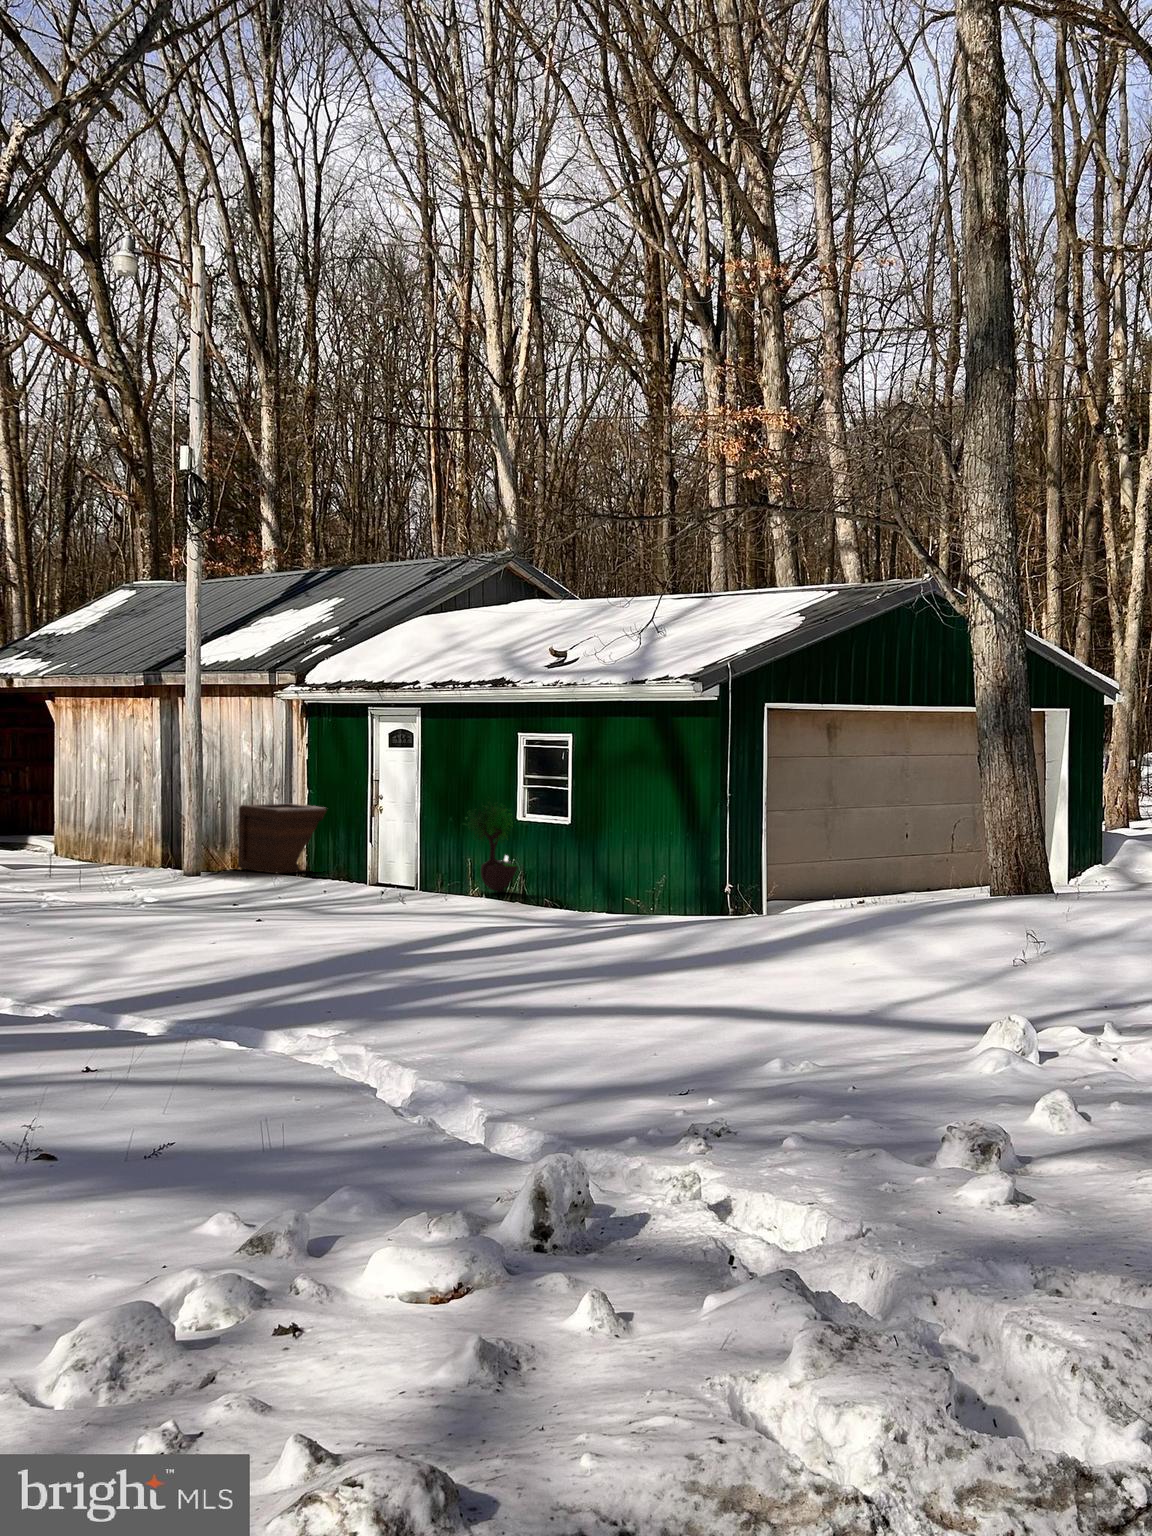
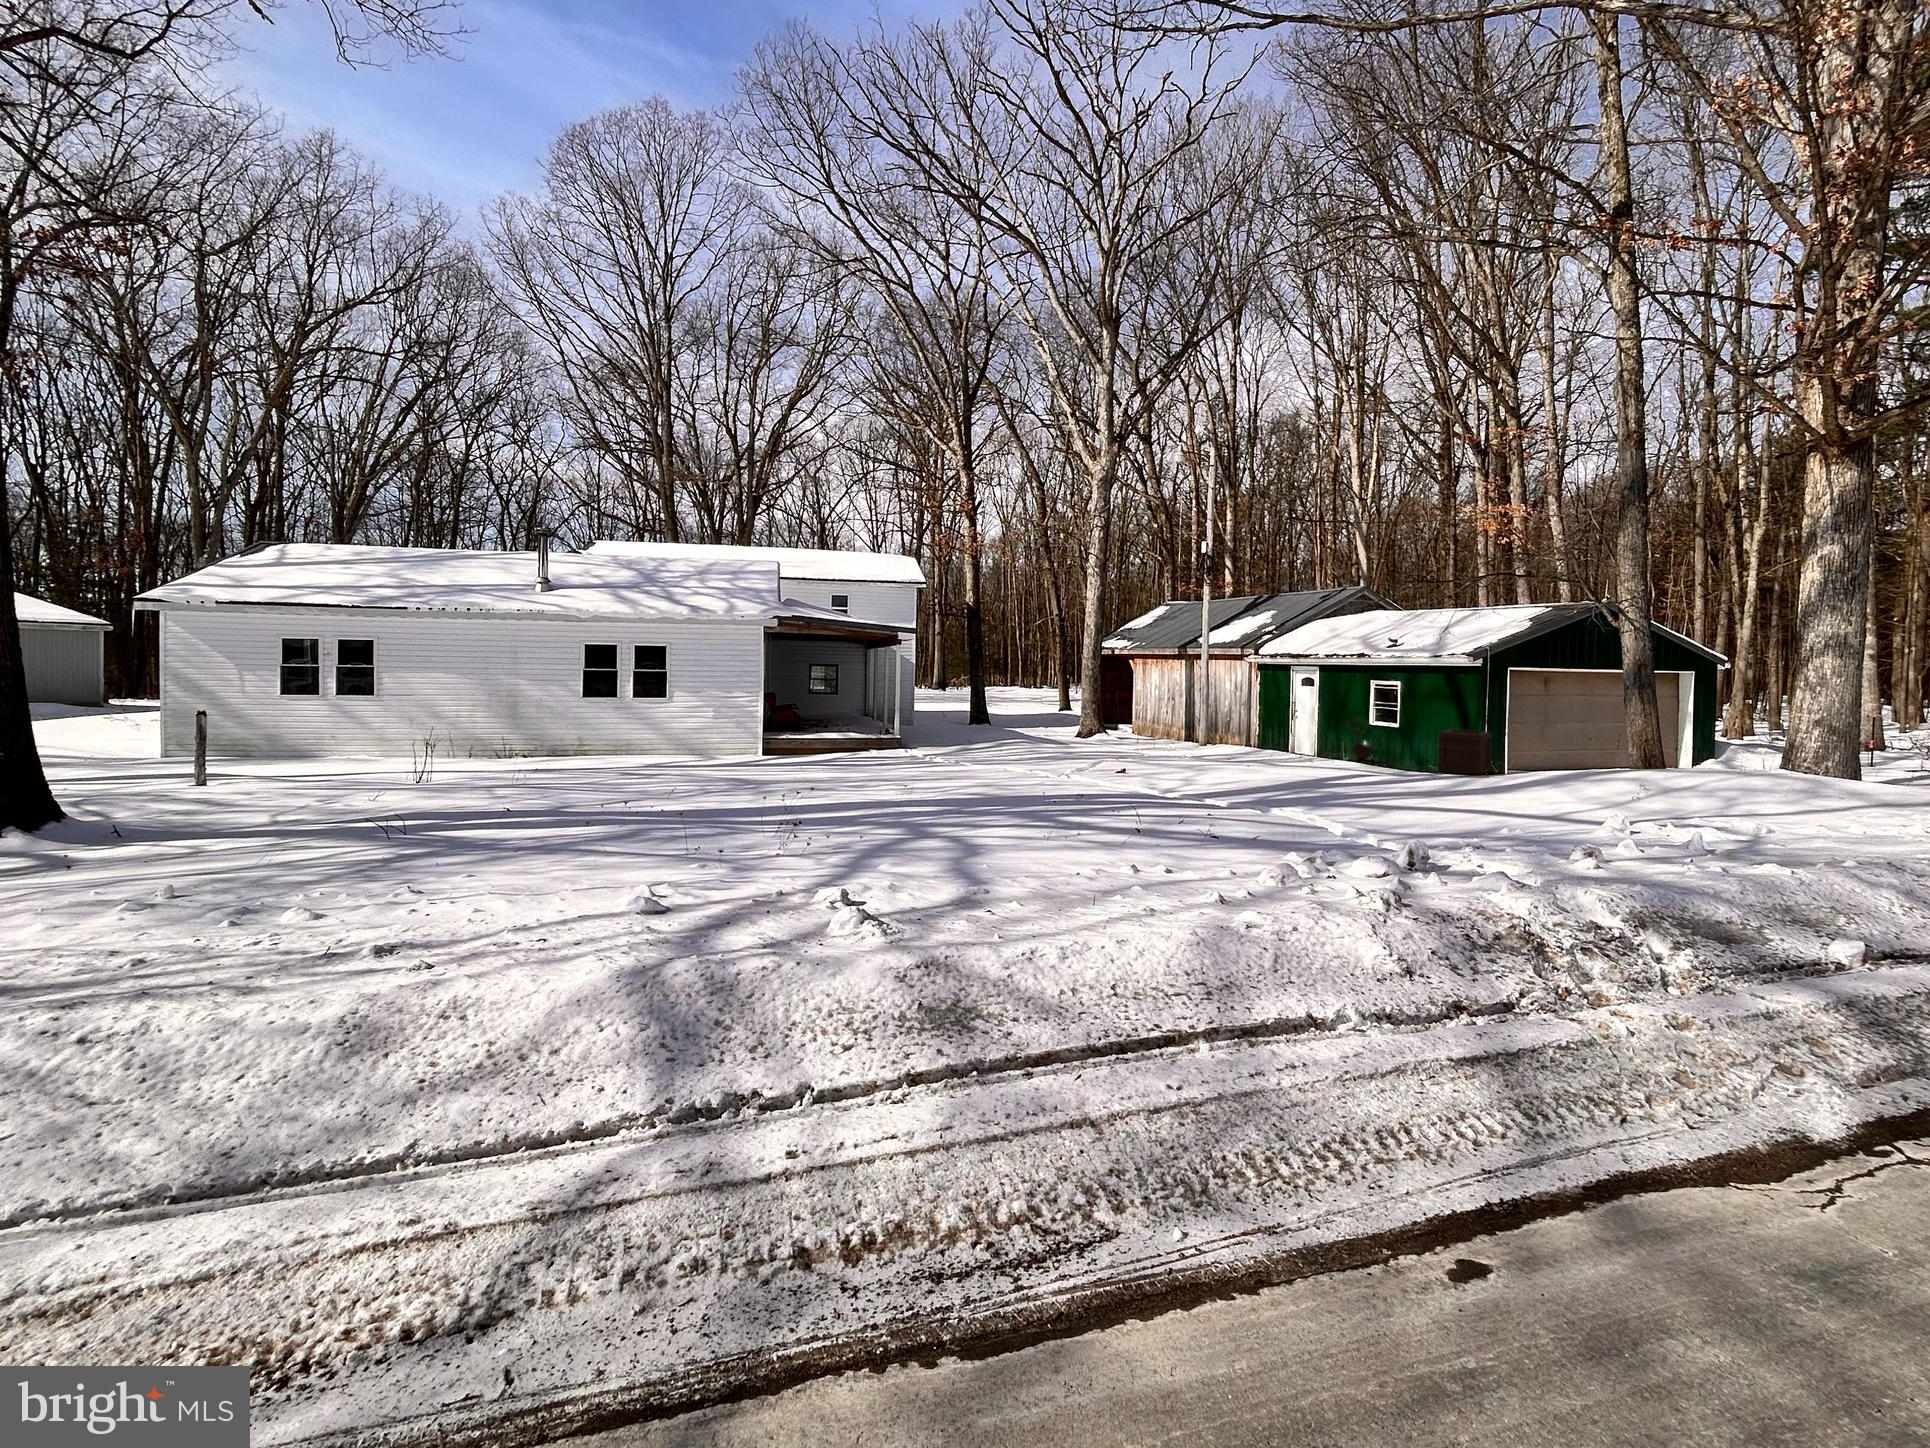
wooden crate: present [238,803,327,873] -> present [1437,729,1492,774]

